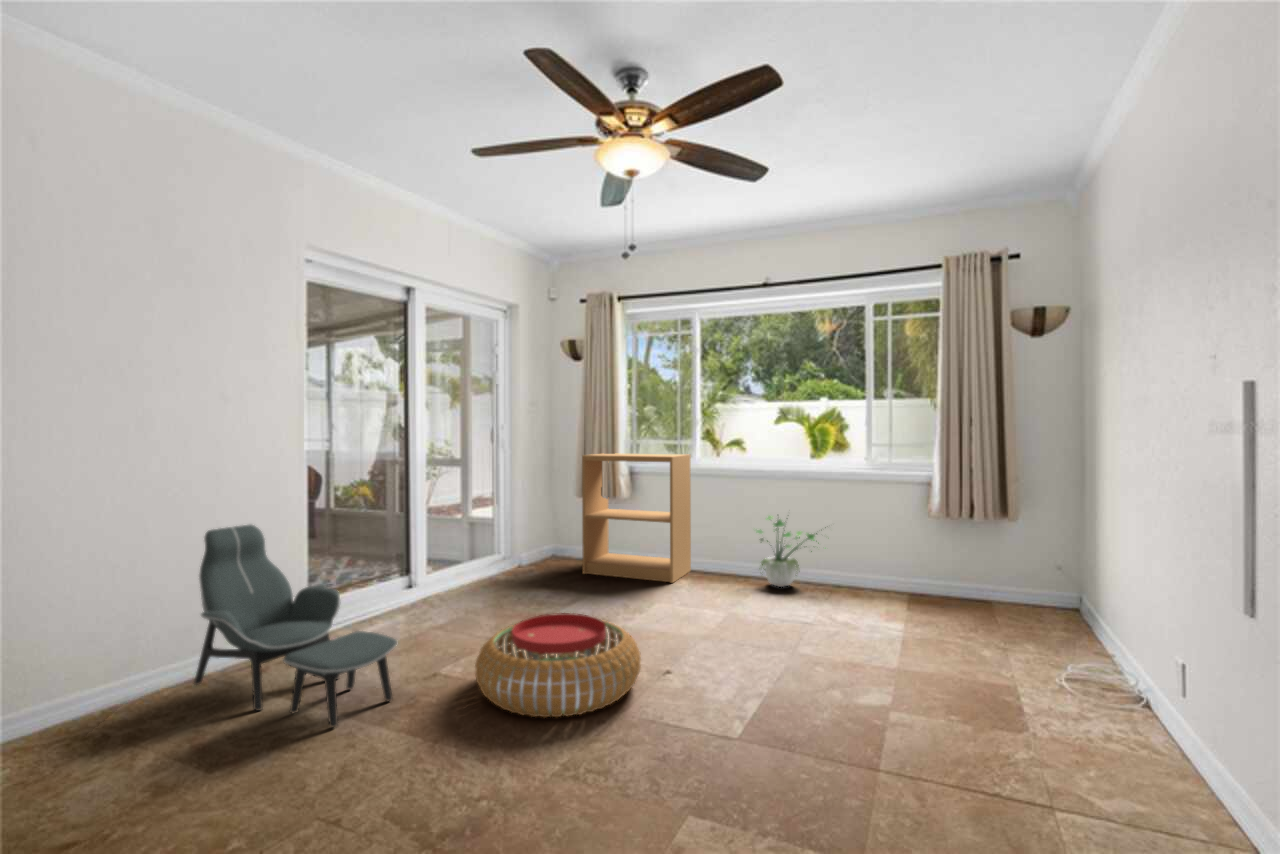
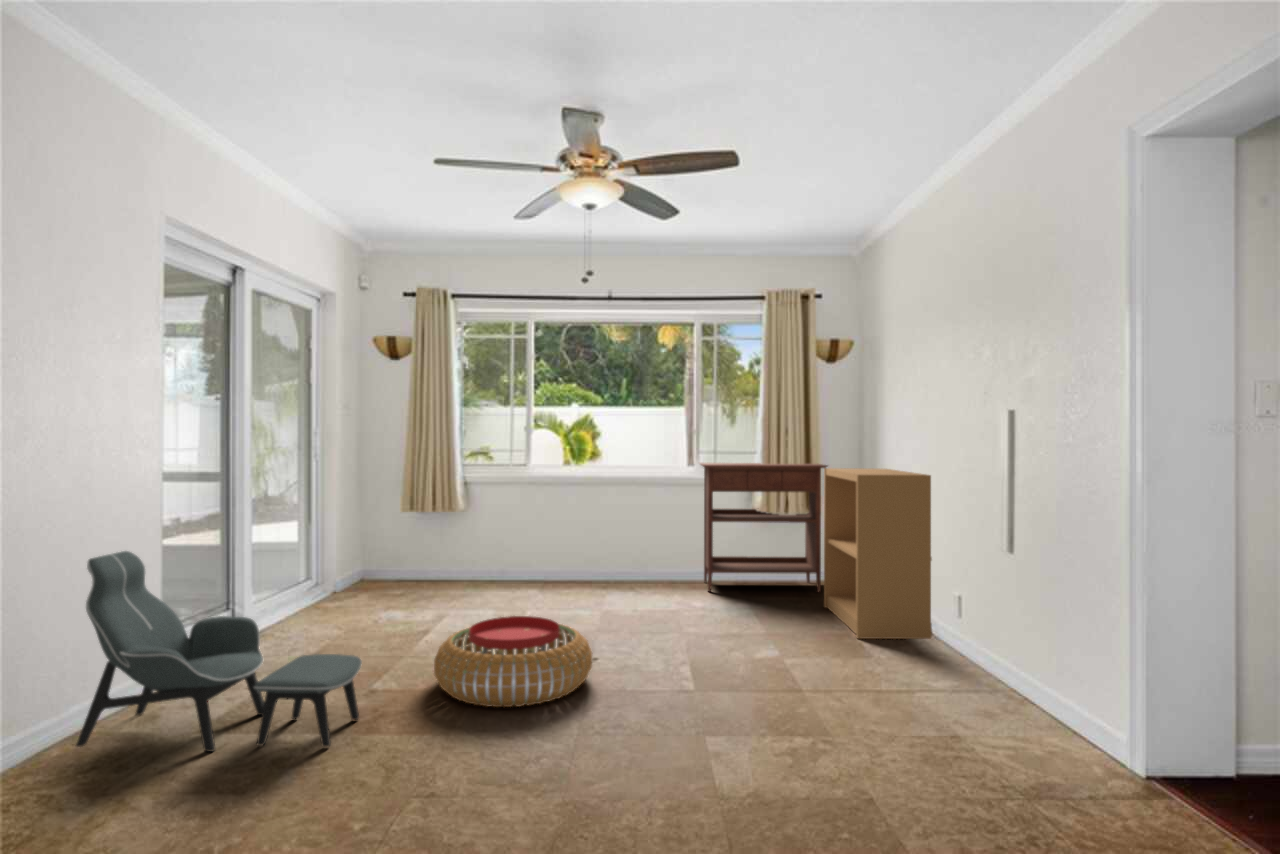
bookshelf: present [582,453,691,583] -> present [824,468,932,639]
console table: none [857,457,1022,619] -> present [700,463,827,592]
potted plant: present [757,516,826,587] -> none [600,504,679,587]

